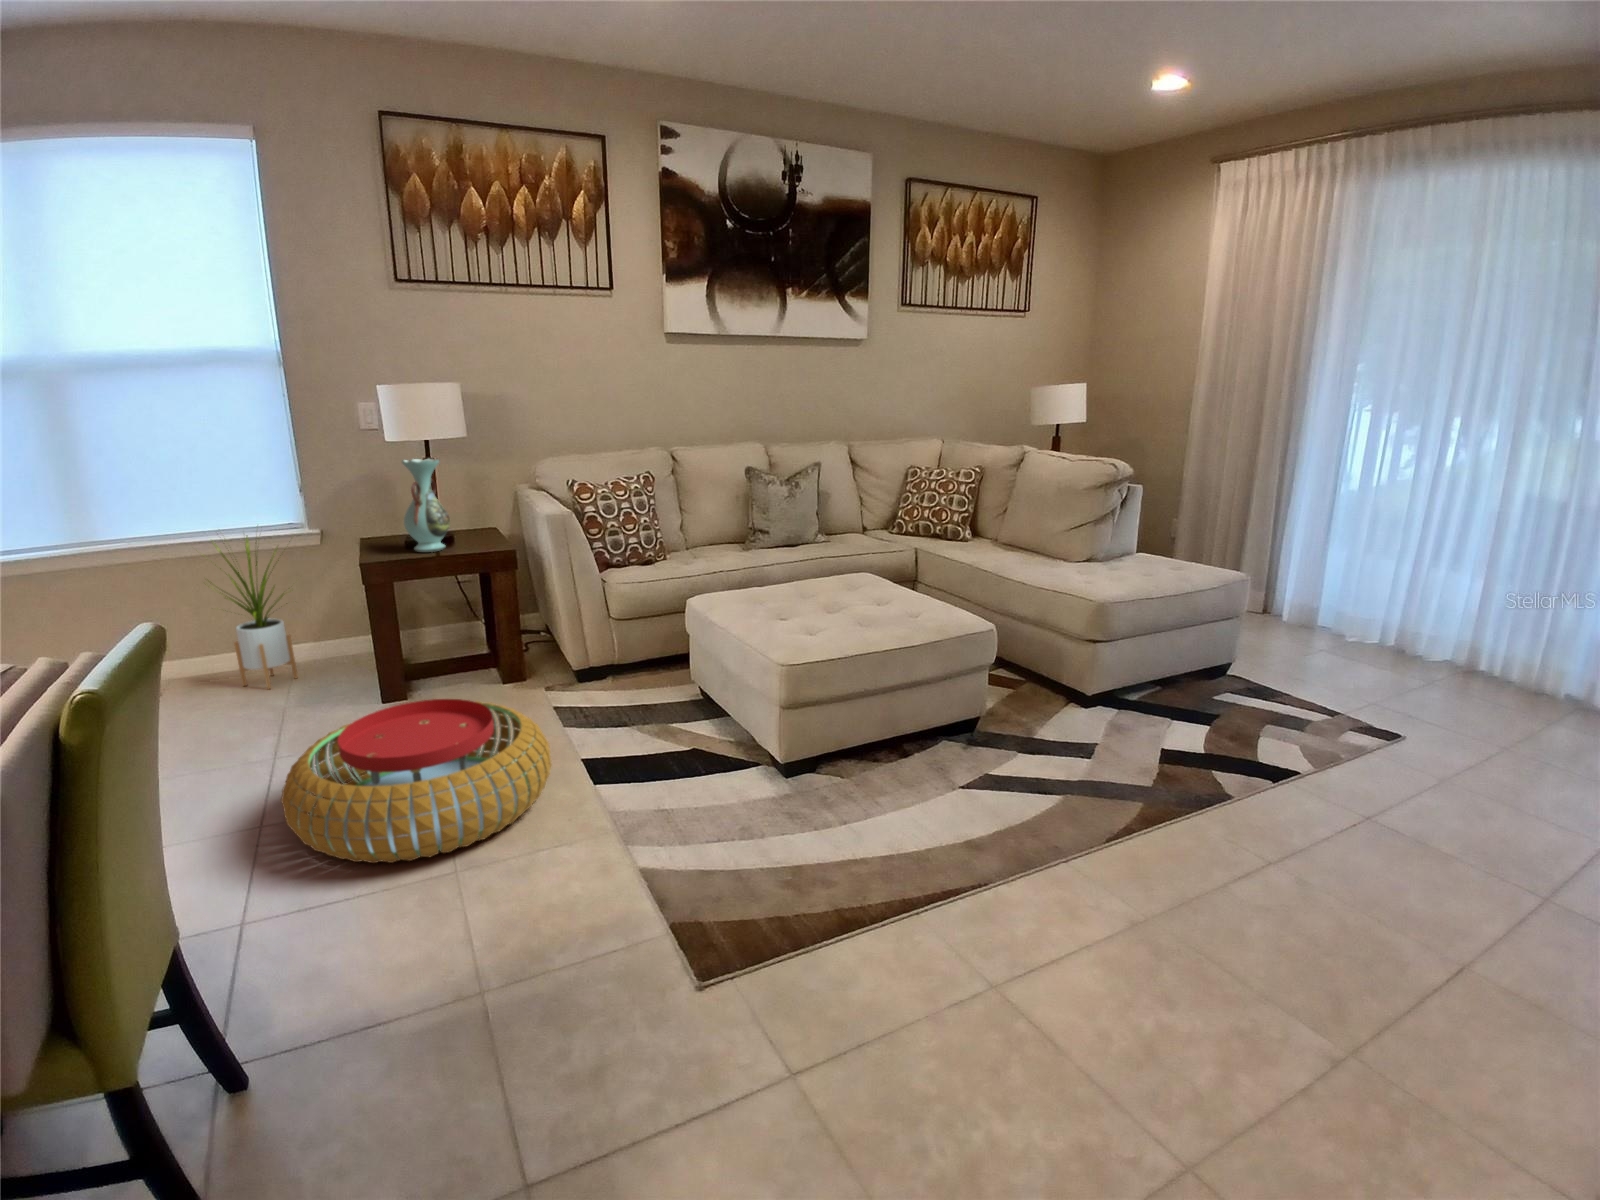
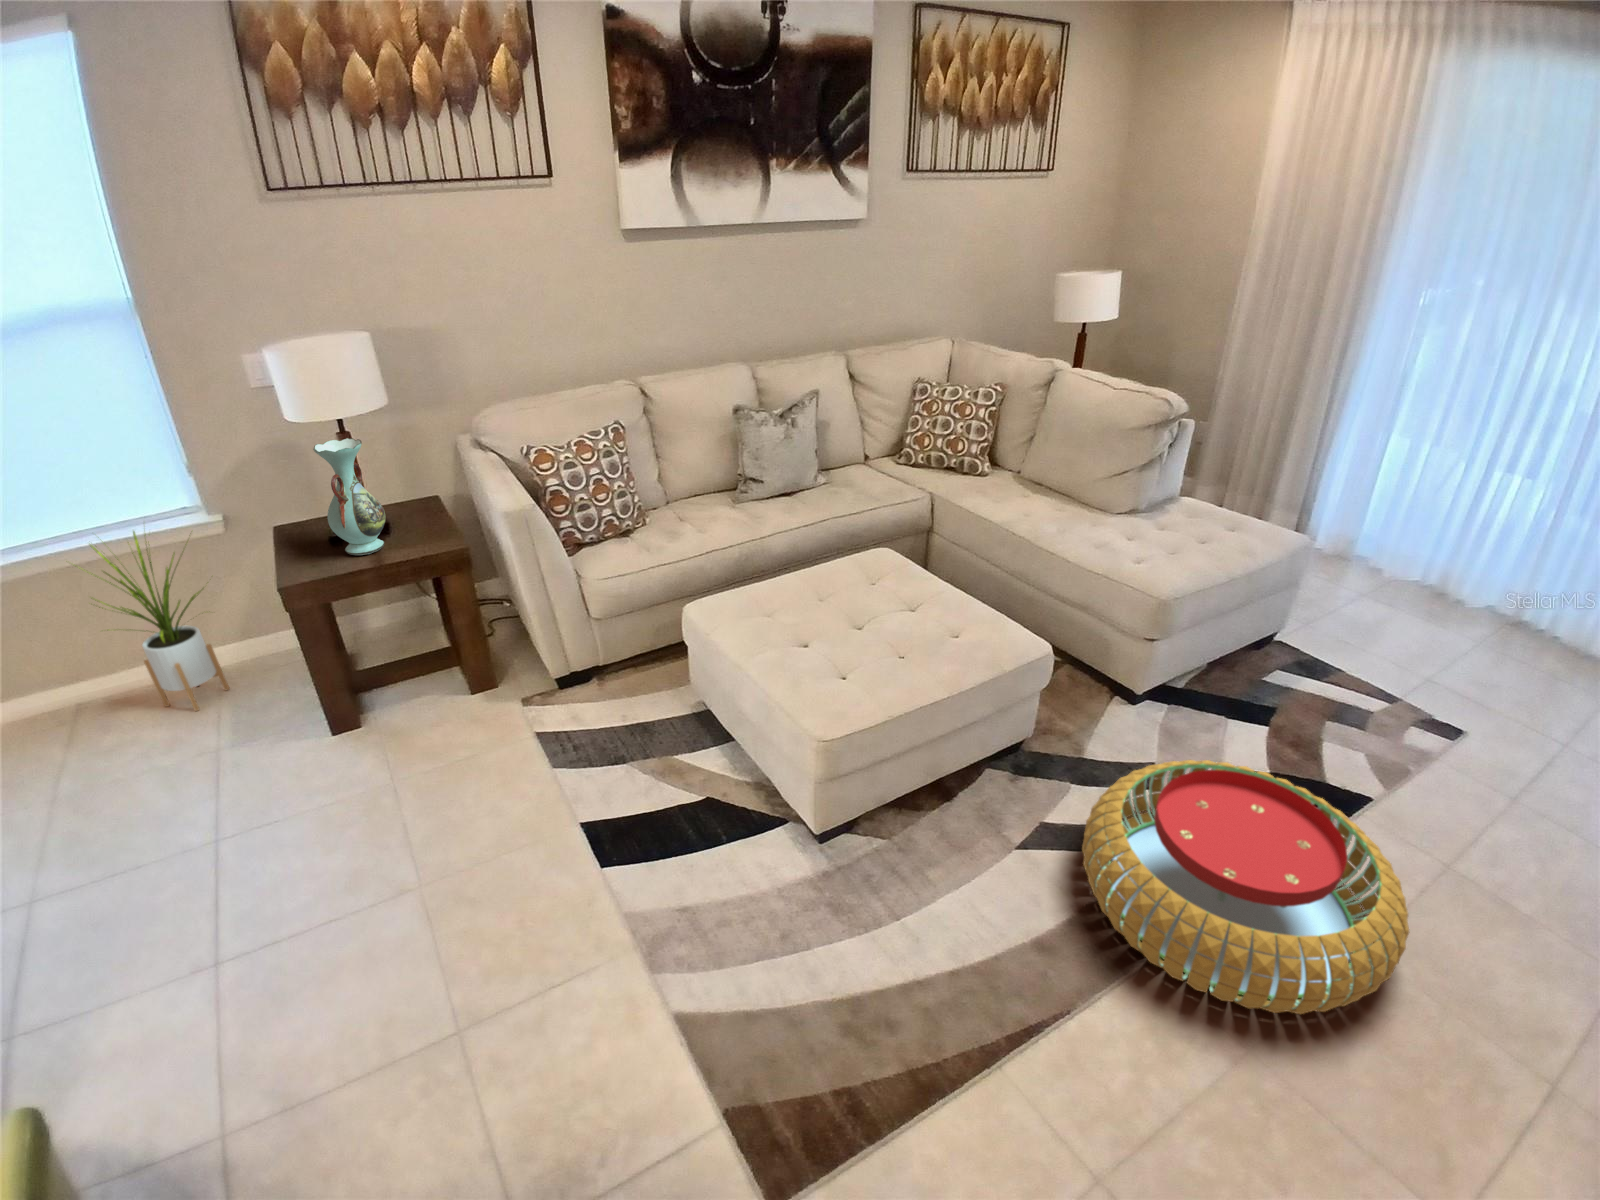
pouf: present [281,699,551,863] -> present [1082,760,1409,1014]

